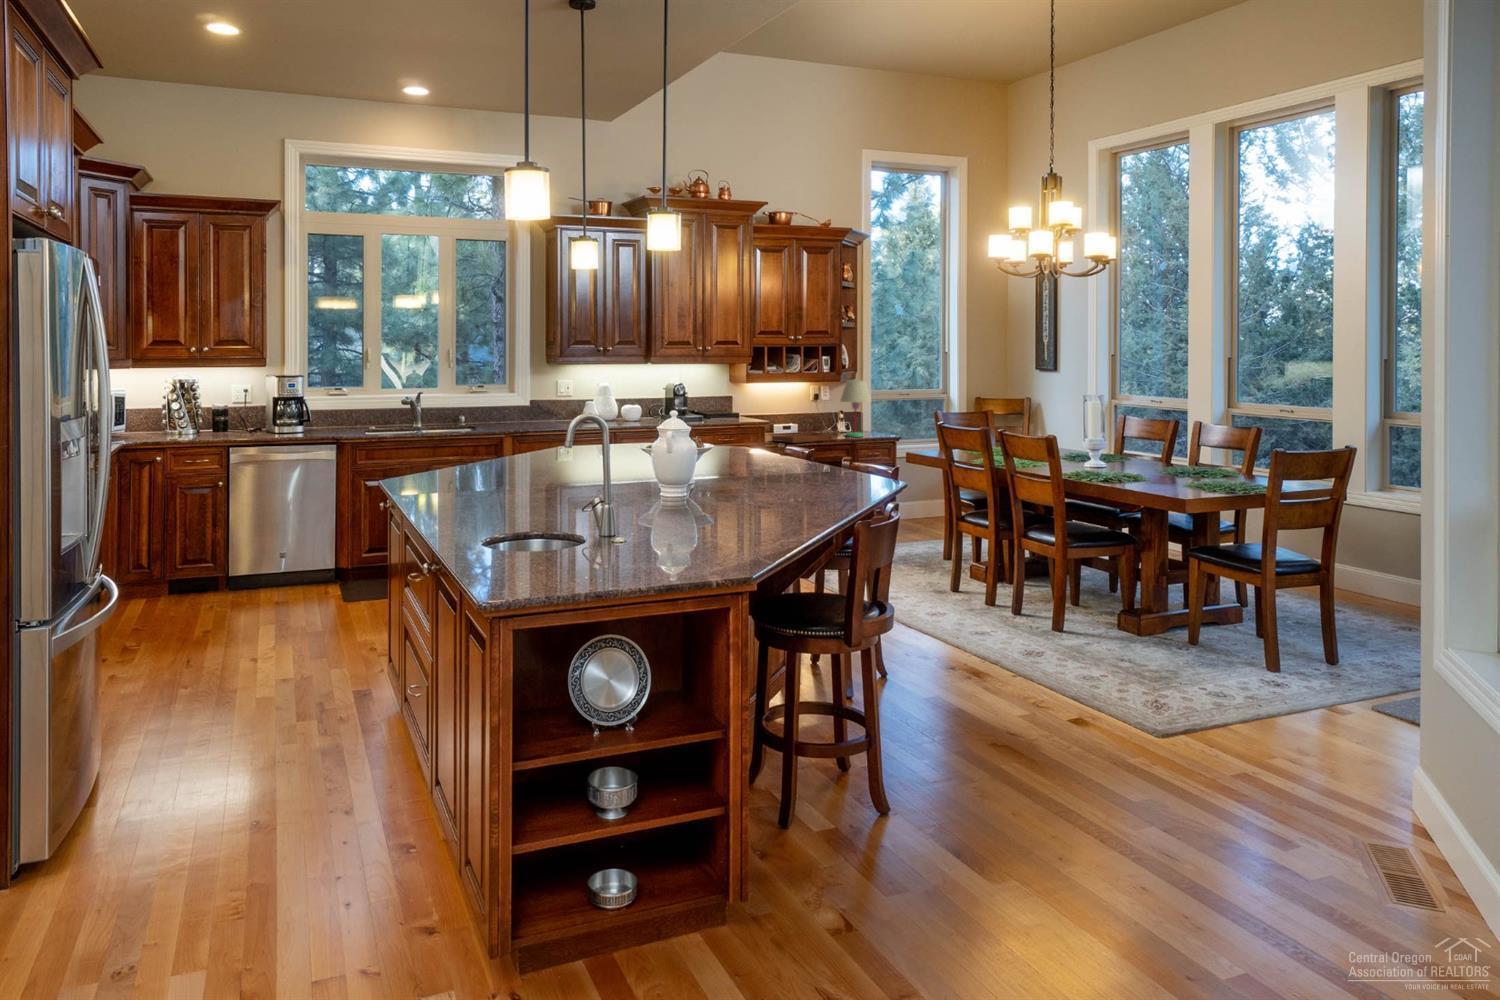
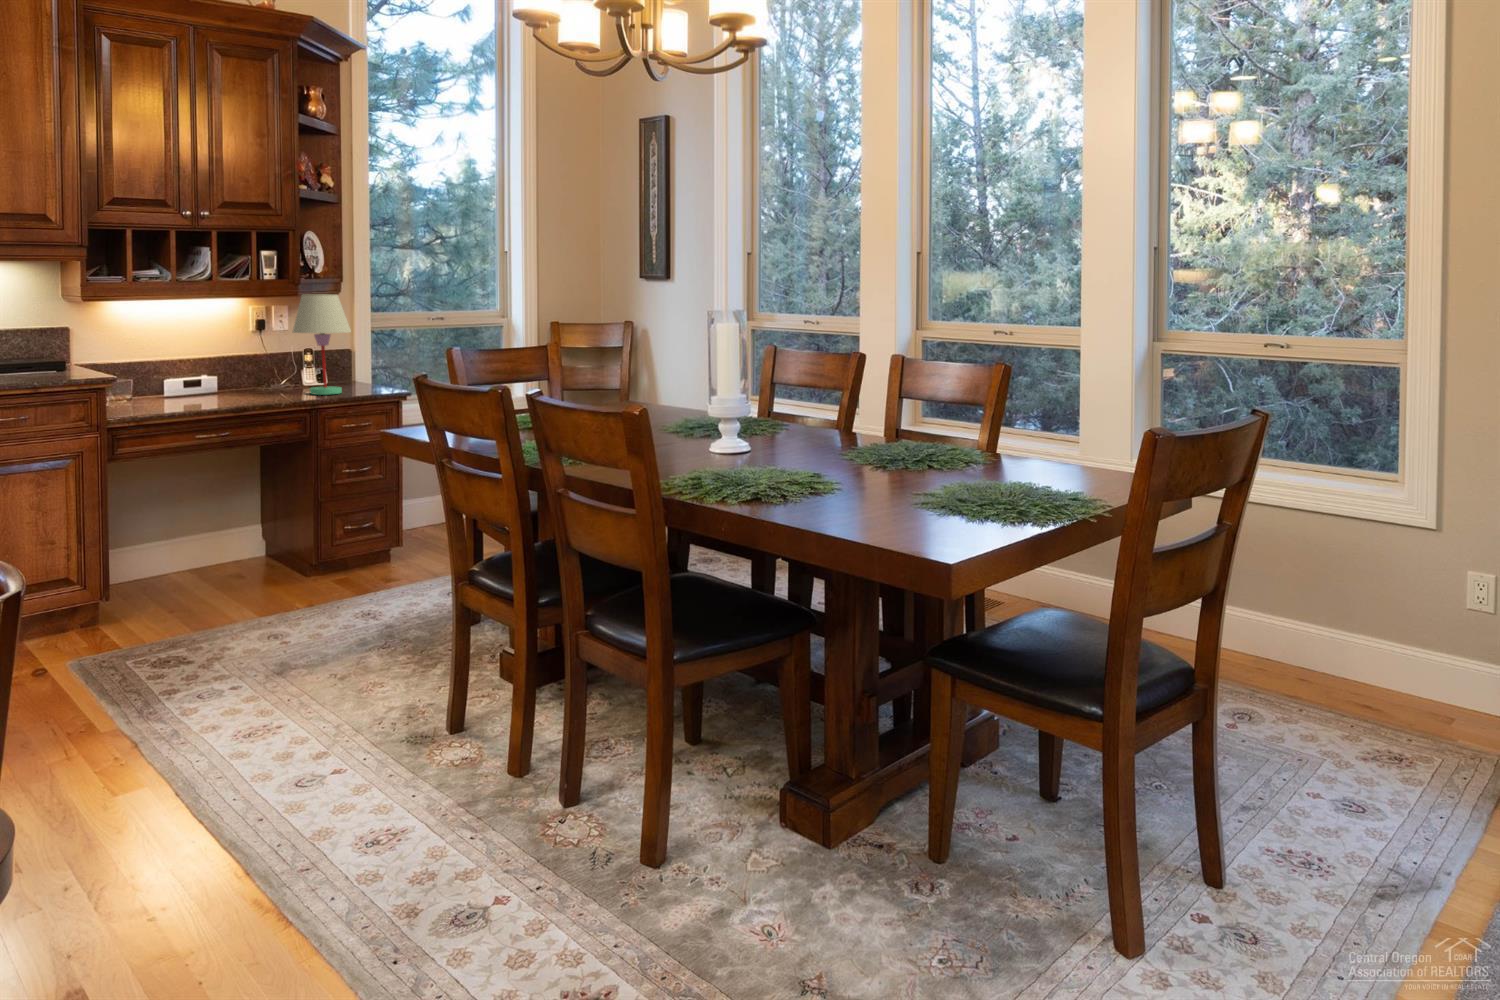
tray: present [772,421,833,443] -> none [147,367,277,411]

